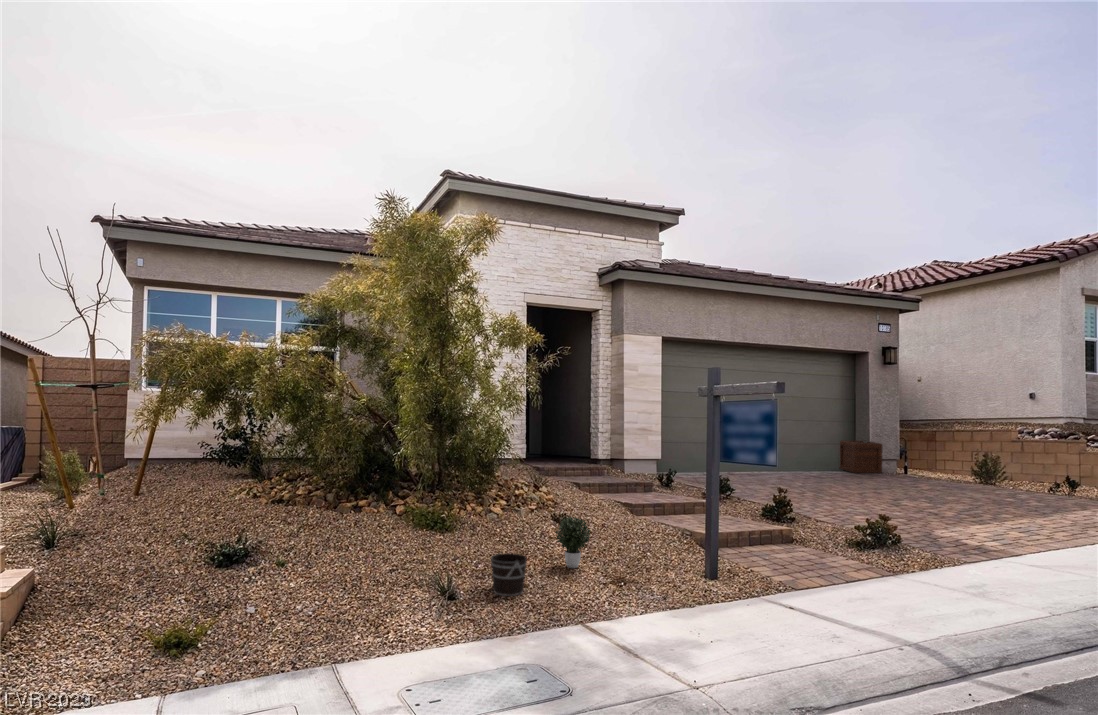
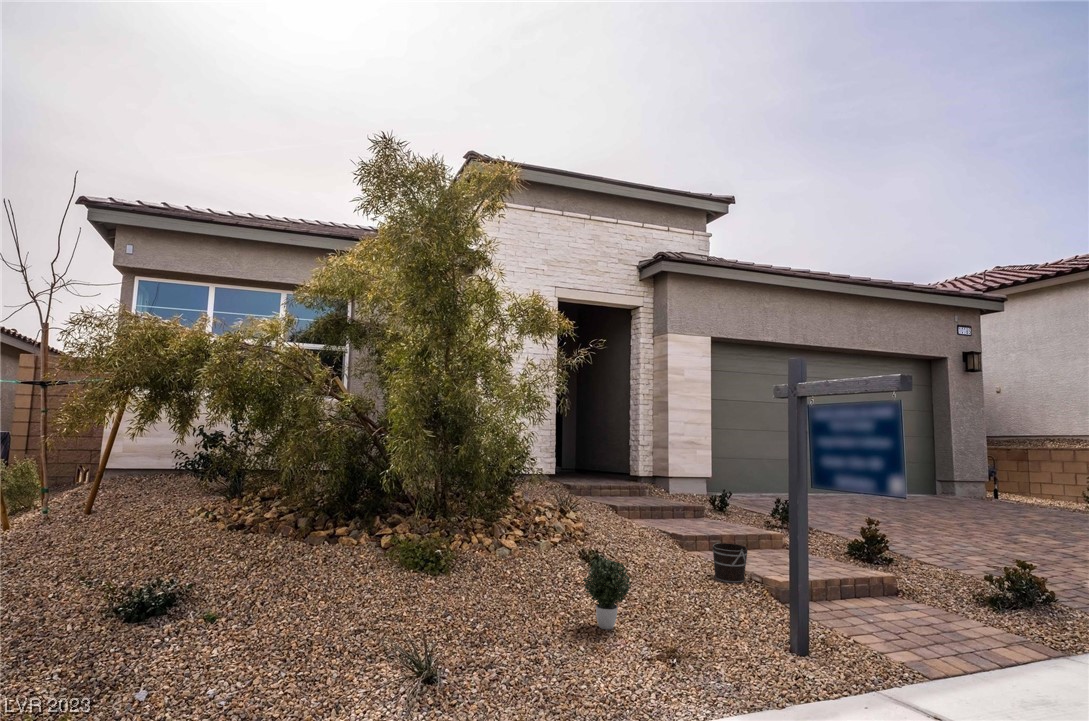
wooden crate: present [839,440,883,473] -> none [916,459,970,498]
bucket: present [491,553,527,596] -> present [713,542,748,582]

